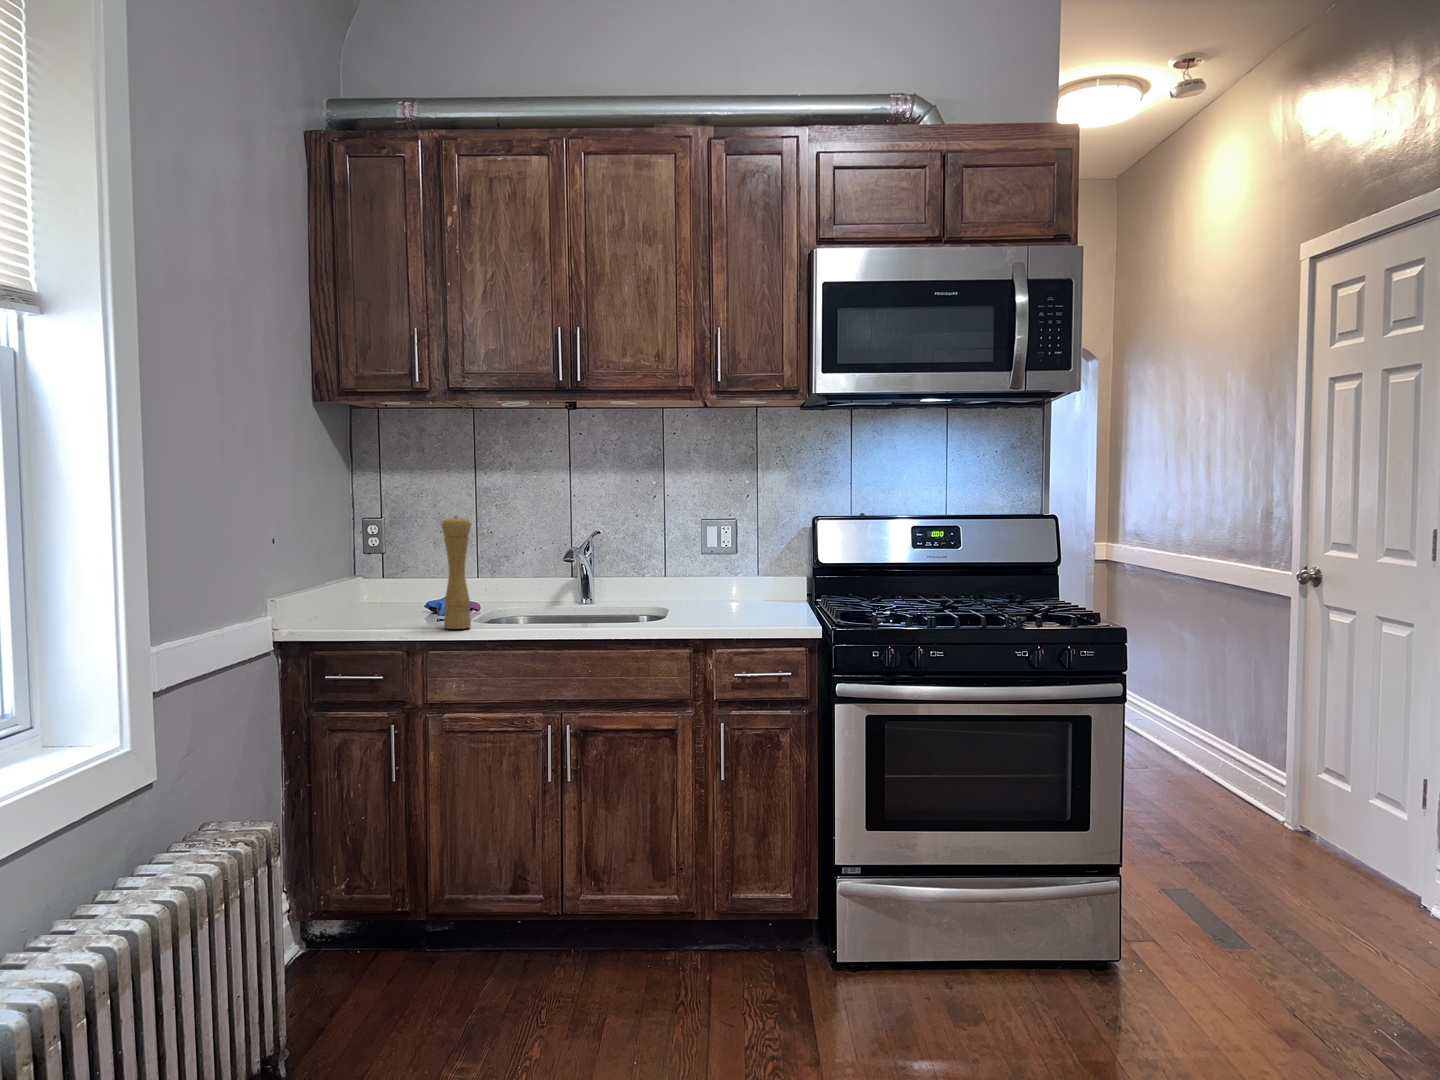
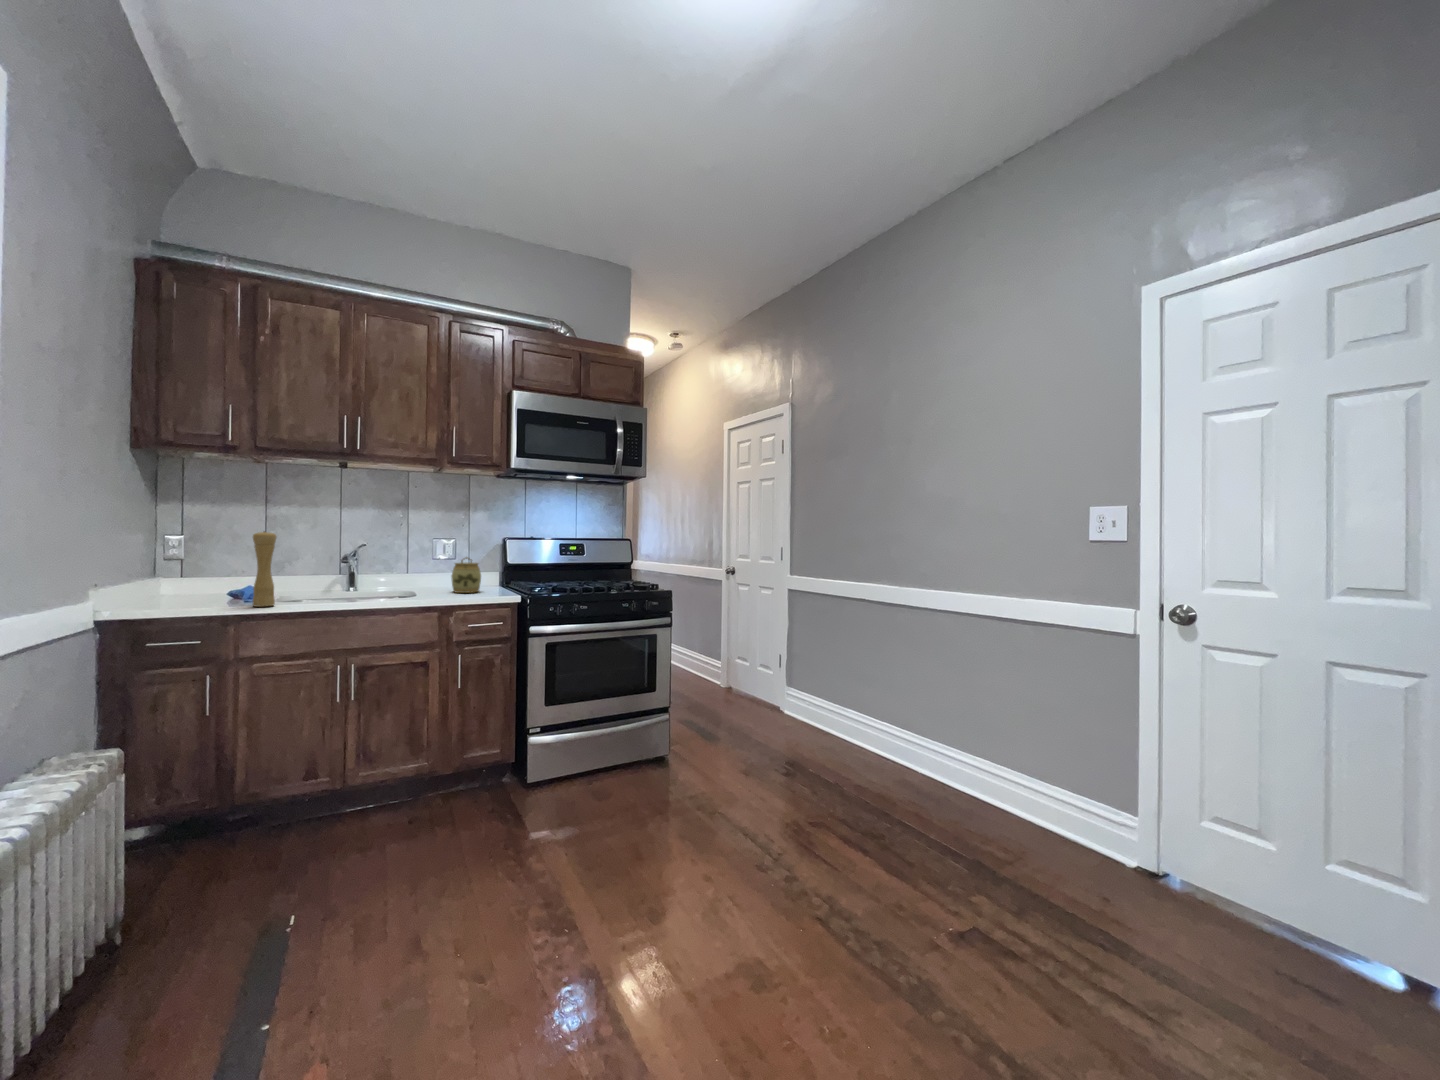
jar: none [724,551,771,615] -> present [451,557,481,593]

